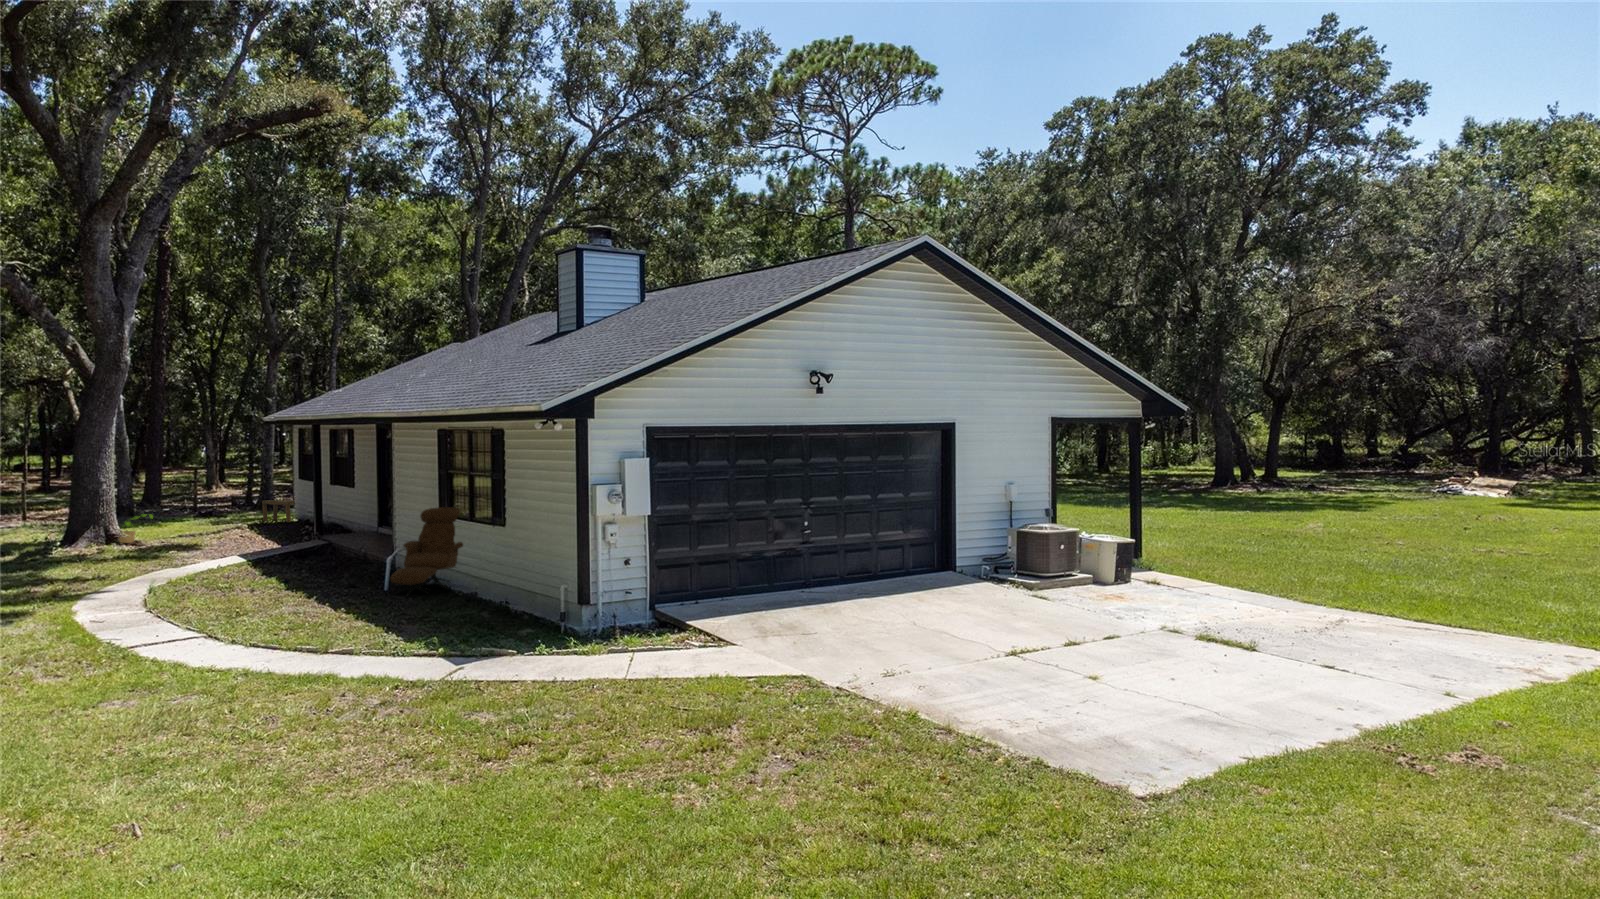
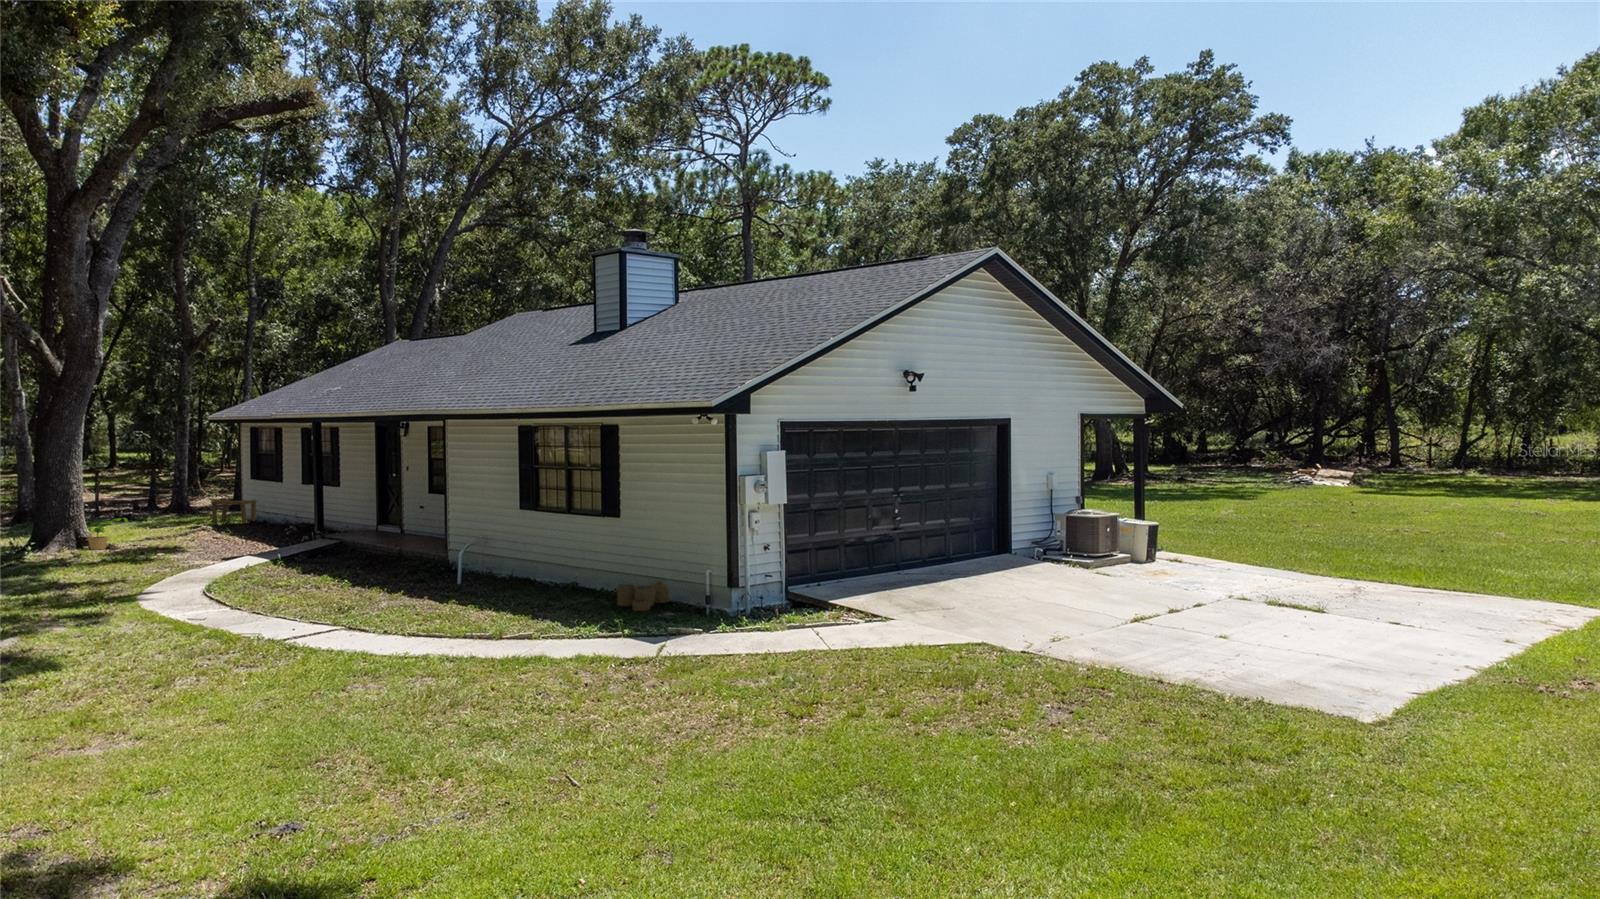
lounge chair: present [390,507,463,596] -> none [500,504,564,593]
woven basket: none [471,587,530,619] -> present [617,581,670,611]

